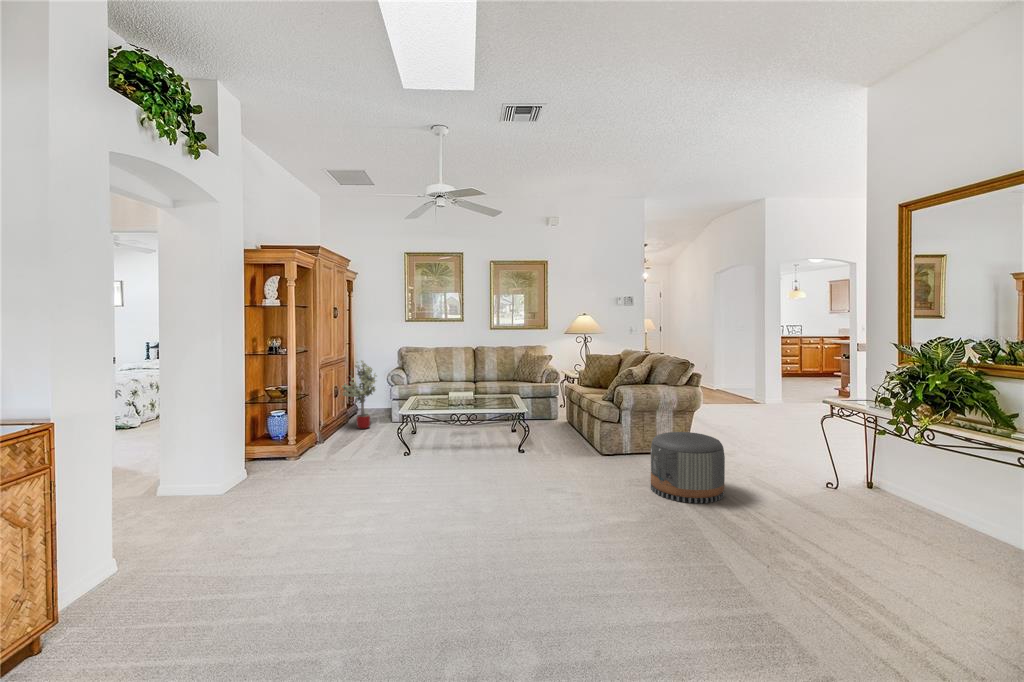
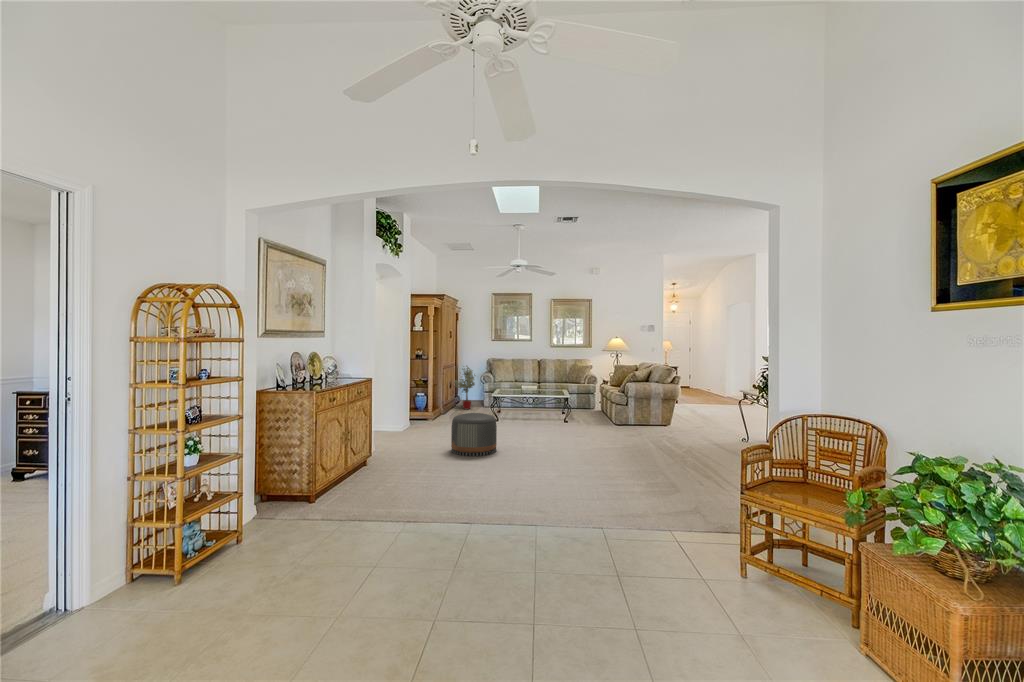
pouf: present [651,432,725,503] -> present [451,413,497,456]

